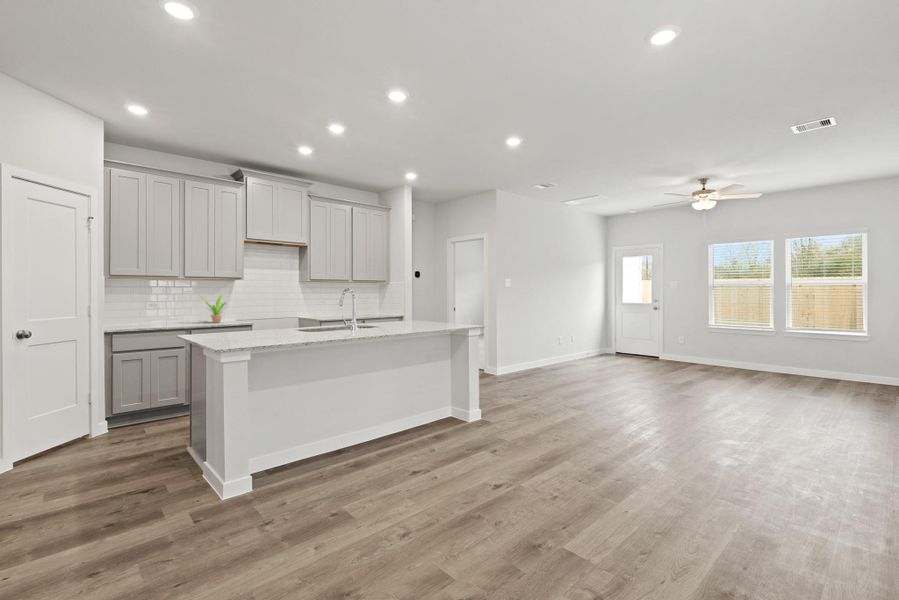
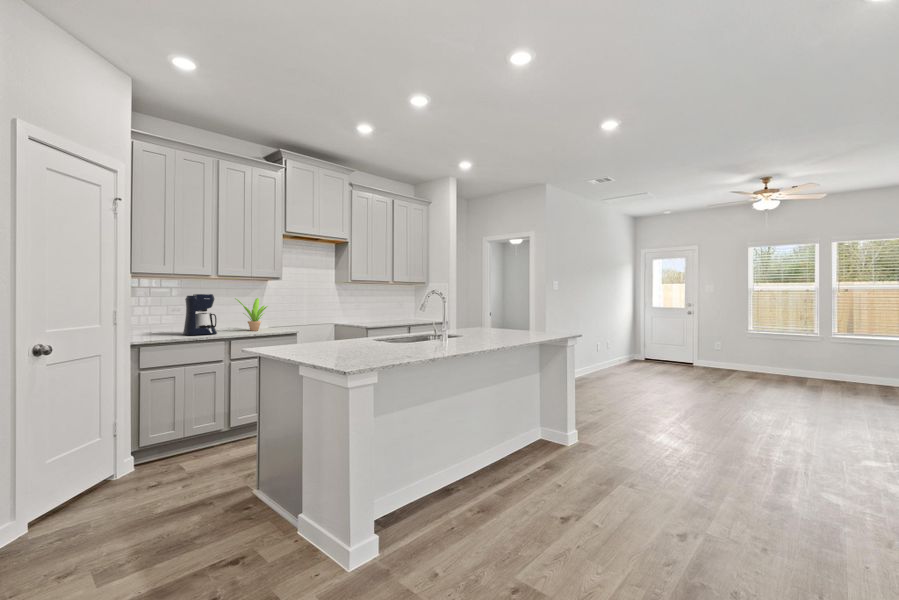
coffee maker: none [154,292,183,326] -> present [183,294,217,335]

